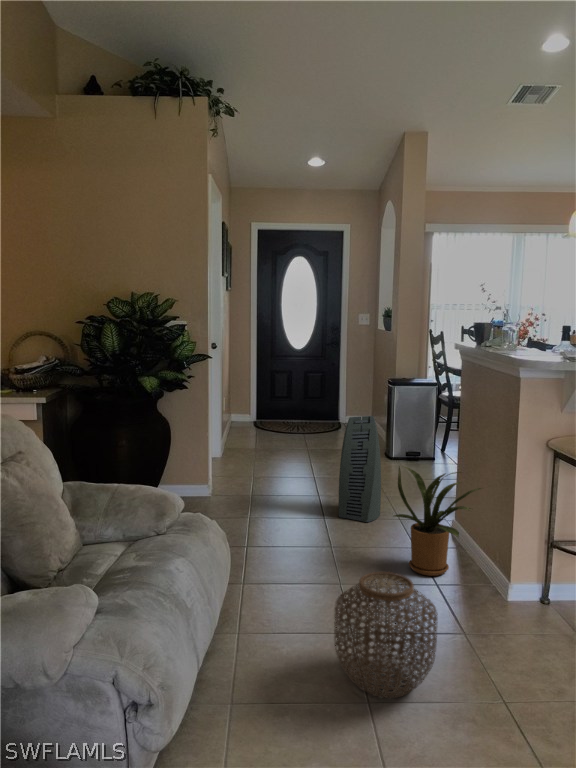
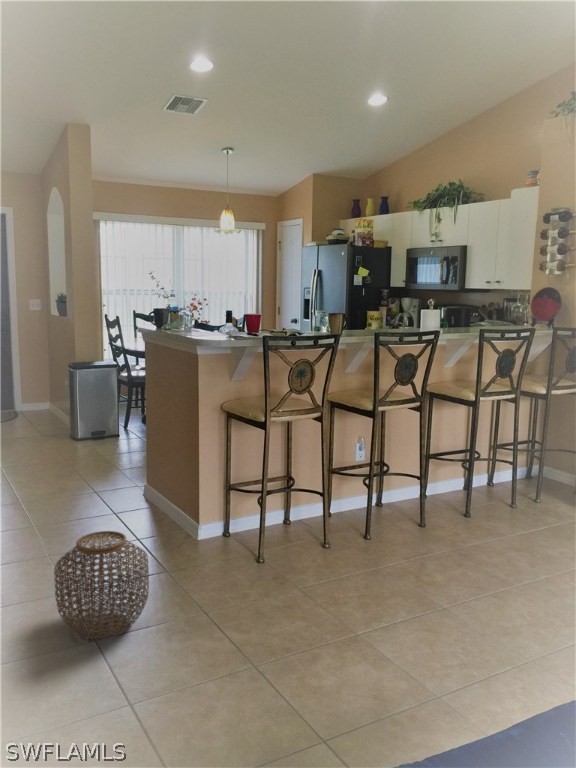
air purifier: present [338,416,381,522] -> none [32,398,75,501]
house plant: present [394,467,481,576] -> none [91,439,174,535]

